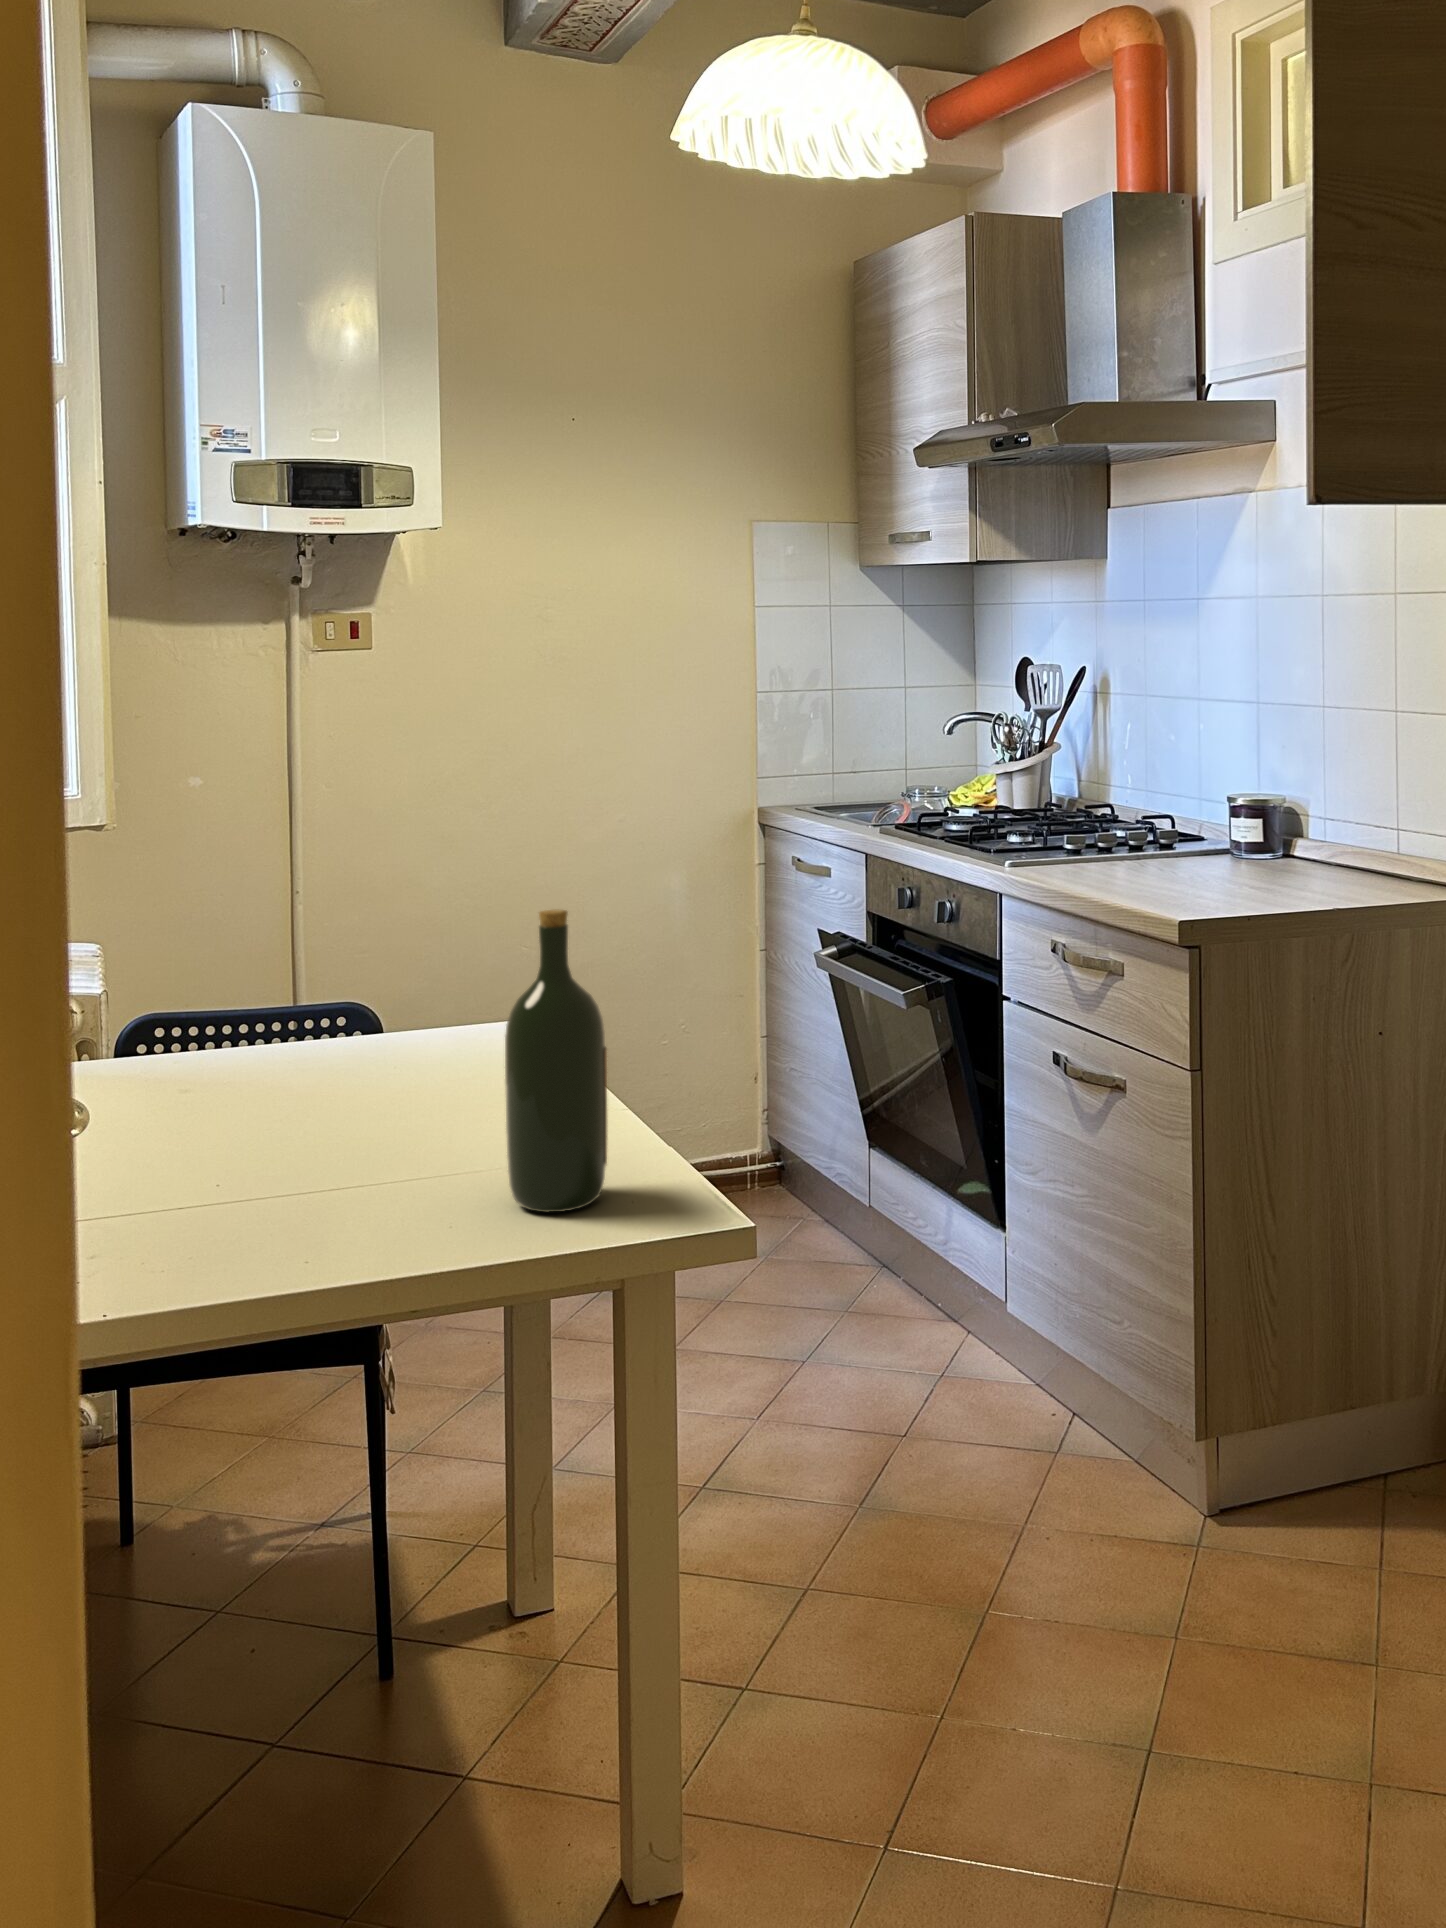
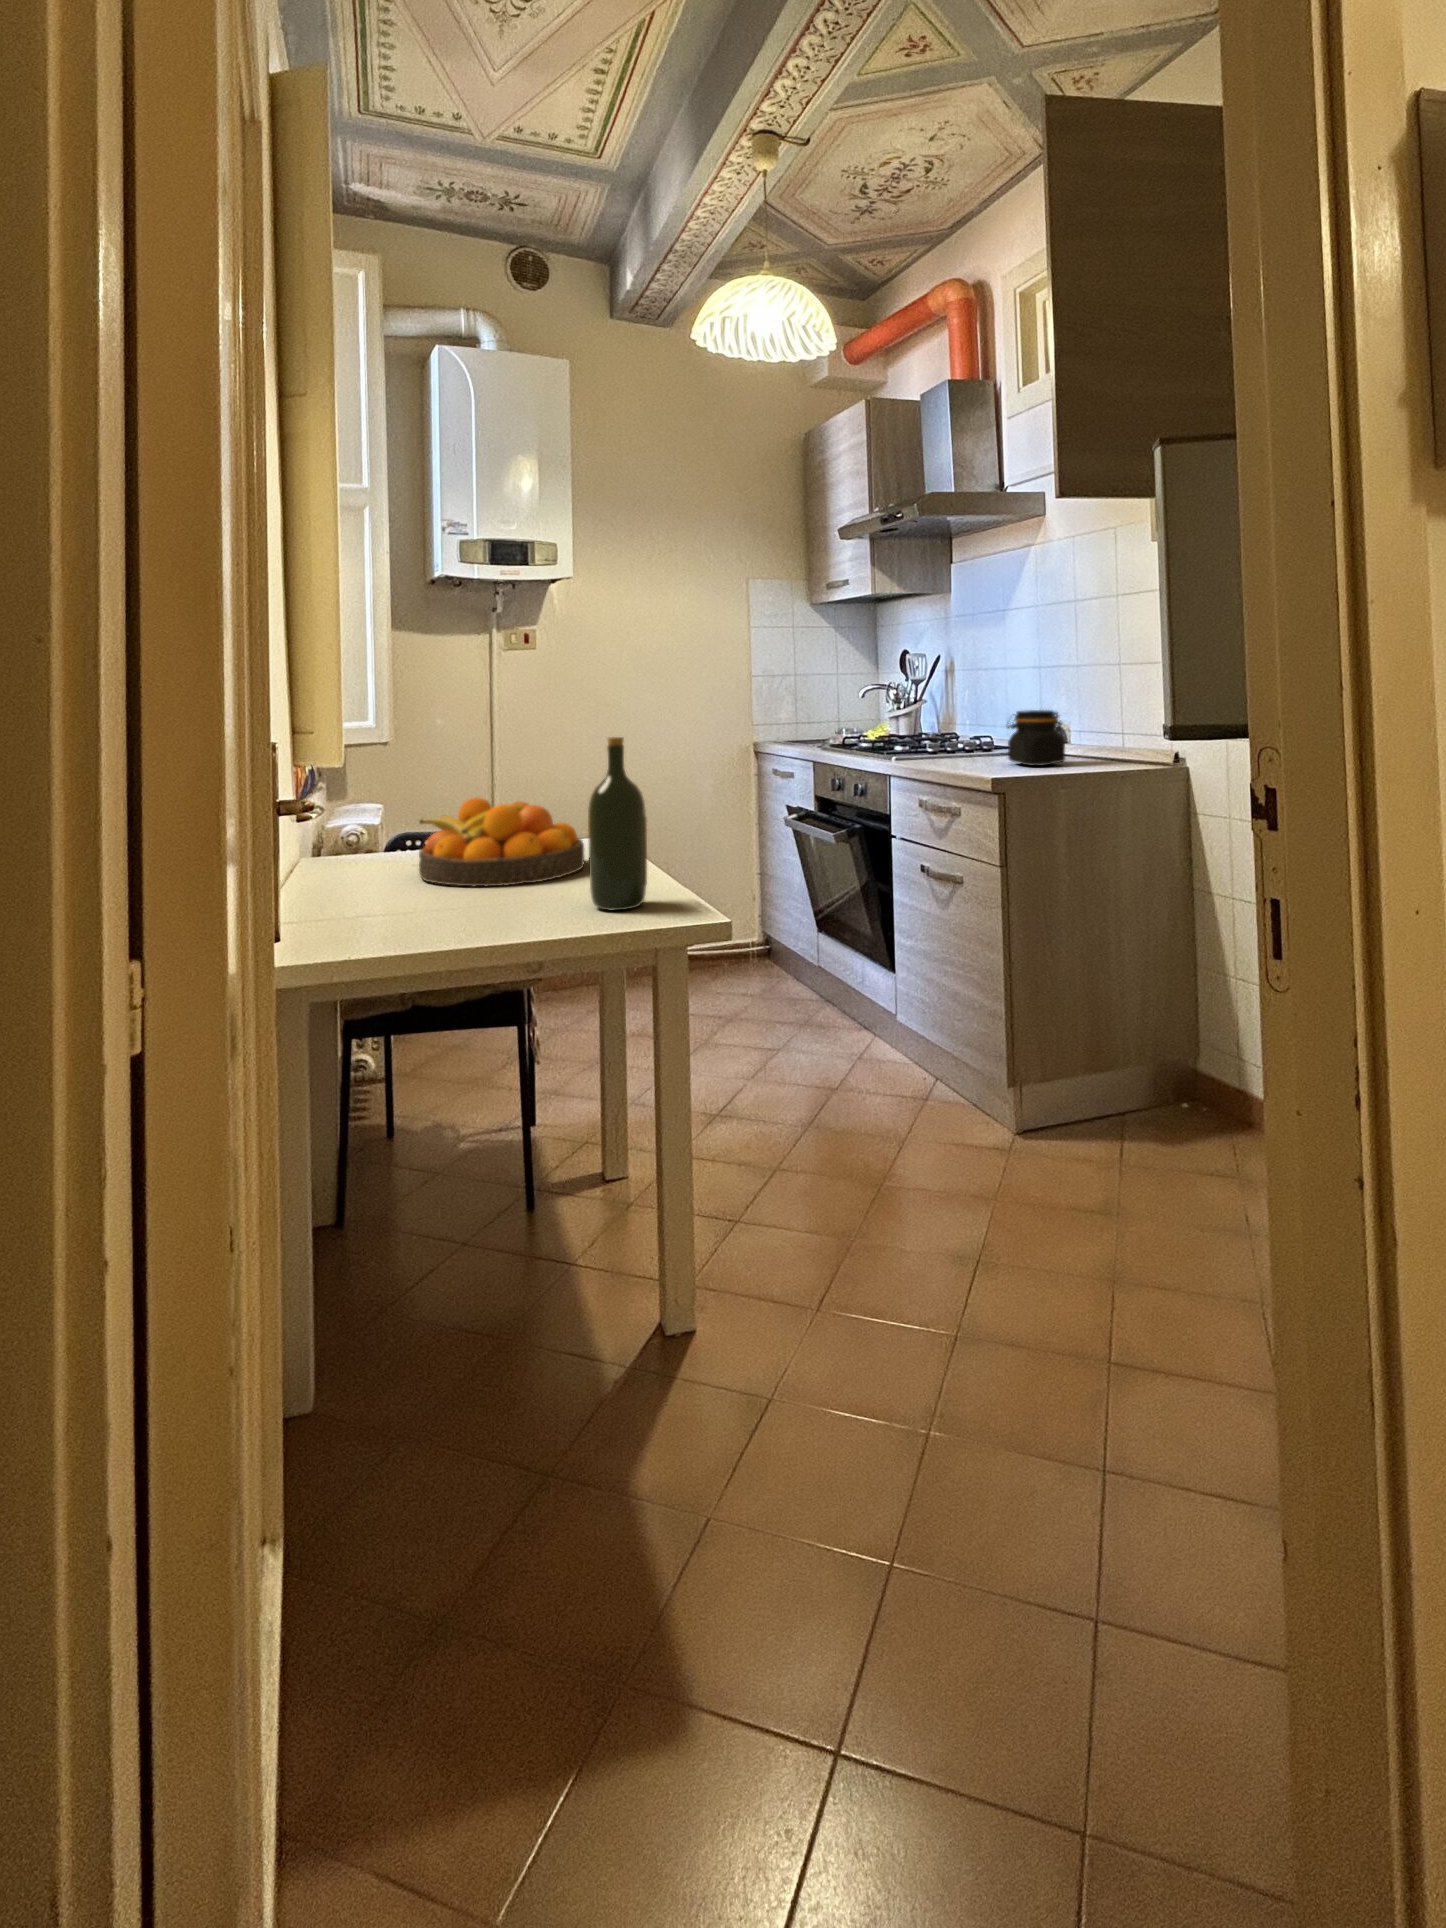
jar: none [1206,795,1305,893] -> present [1006,710,1065,766]
fruit bowl: none [188,978,483,1149] -> present [419,798,585,886]

